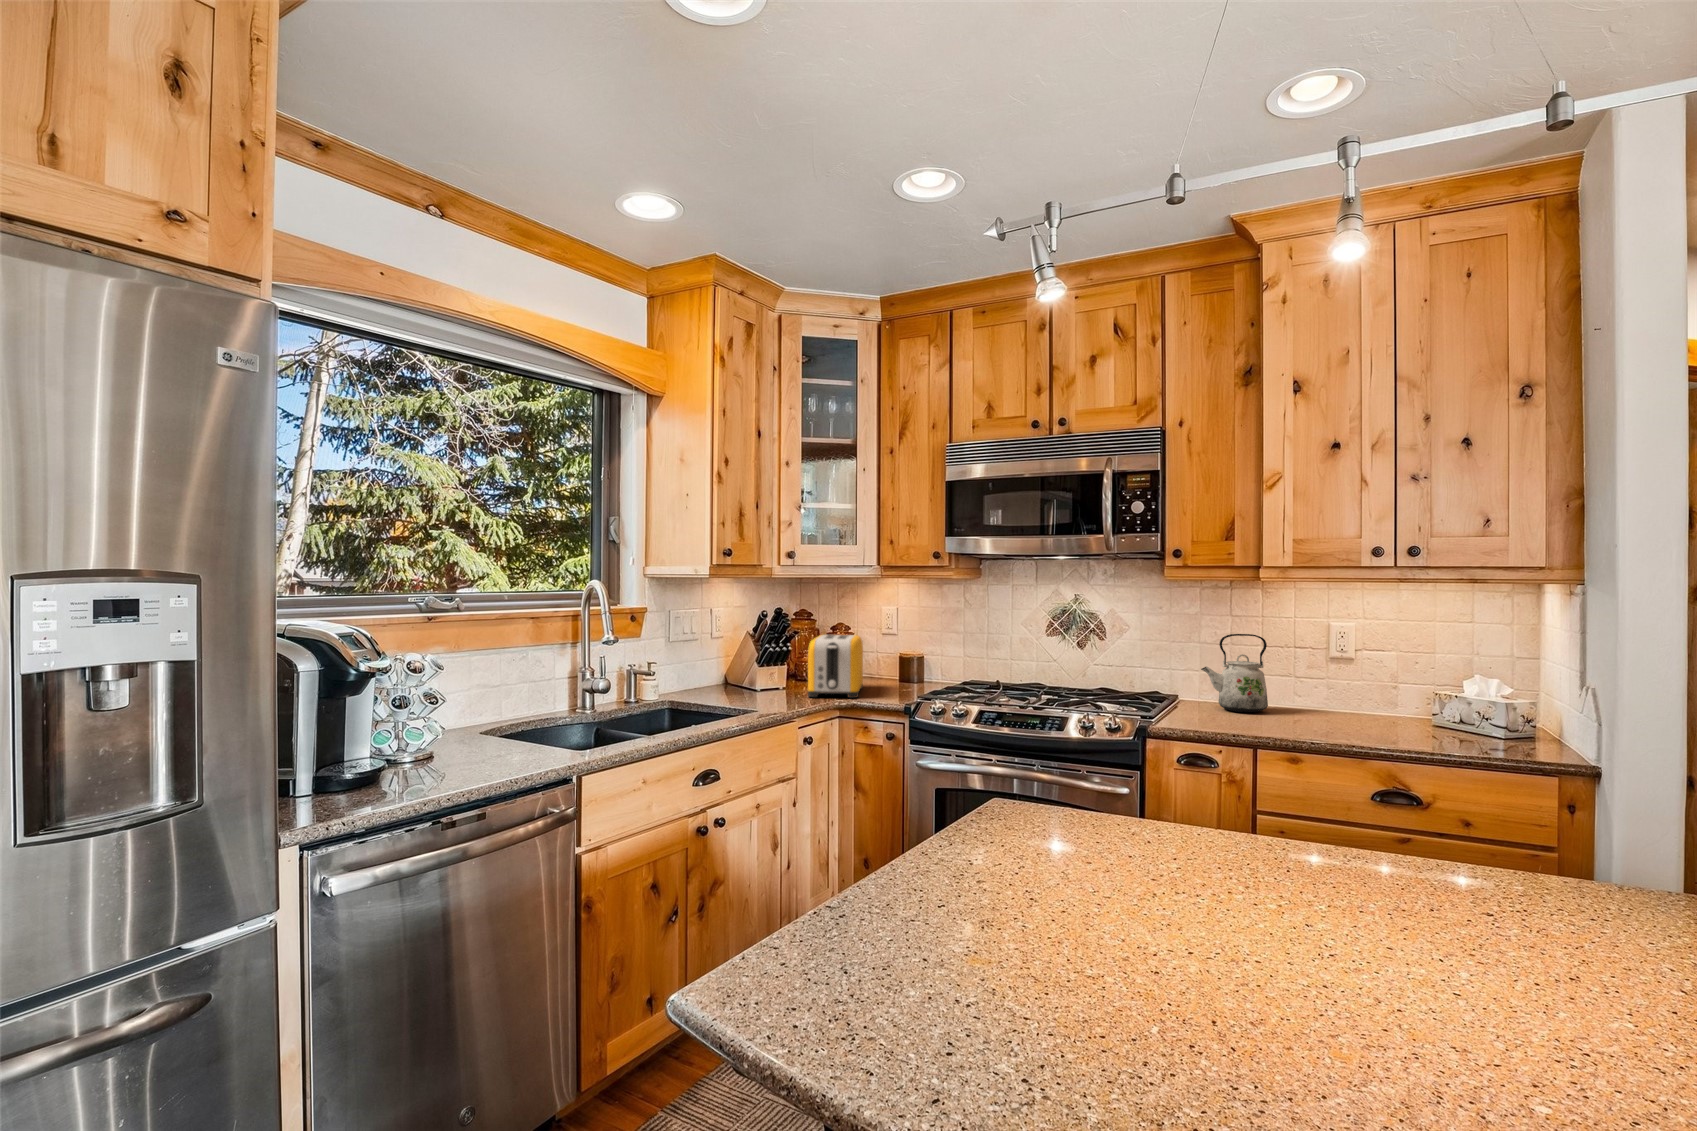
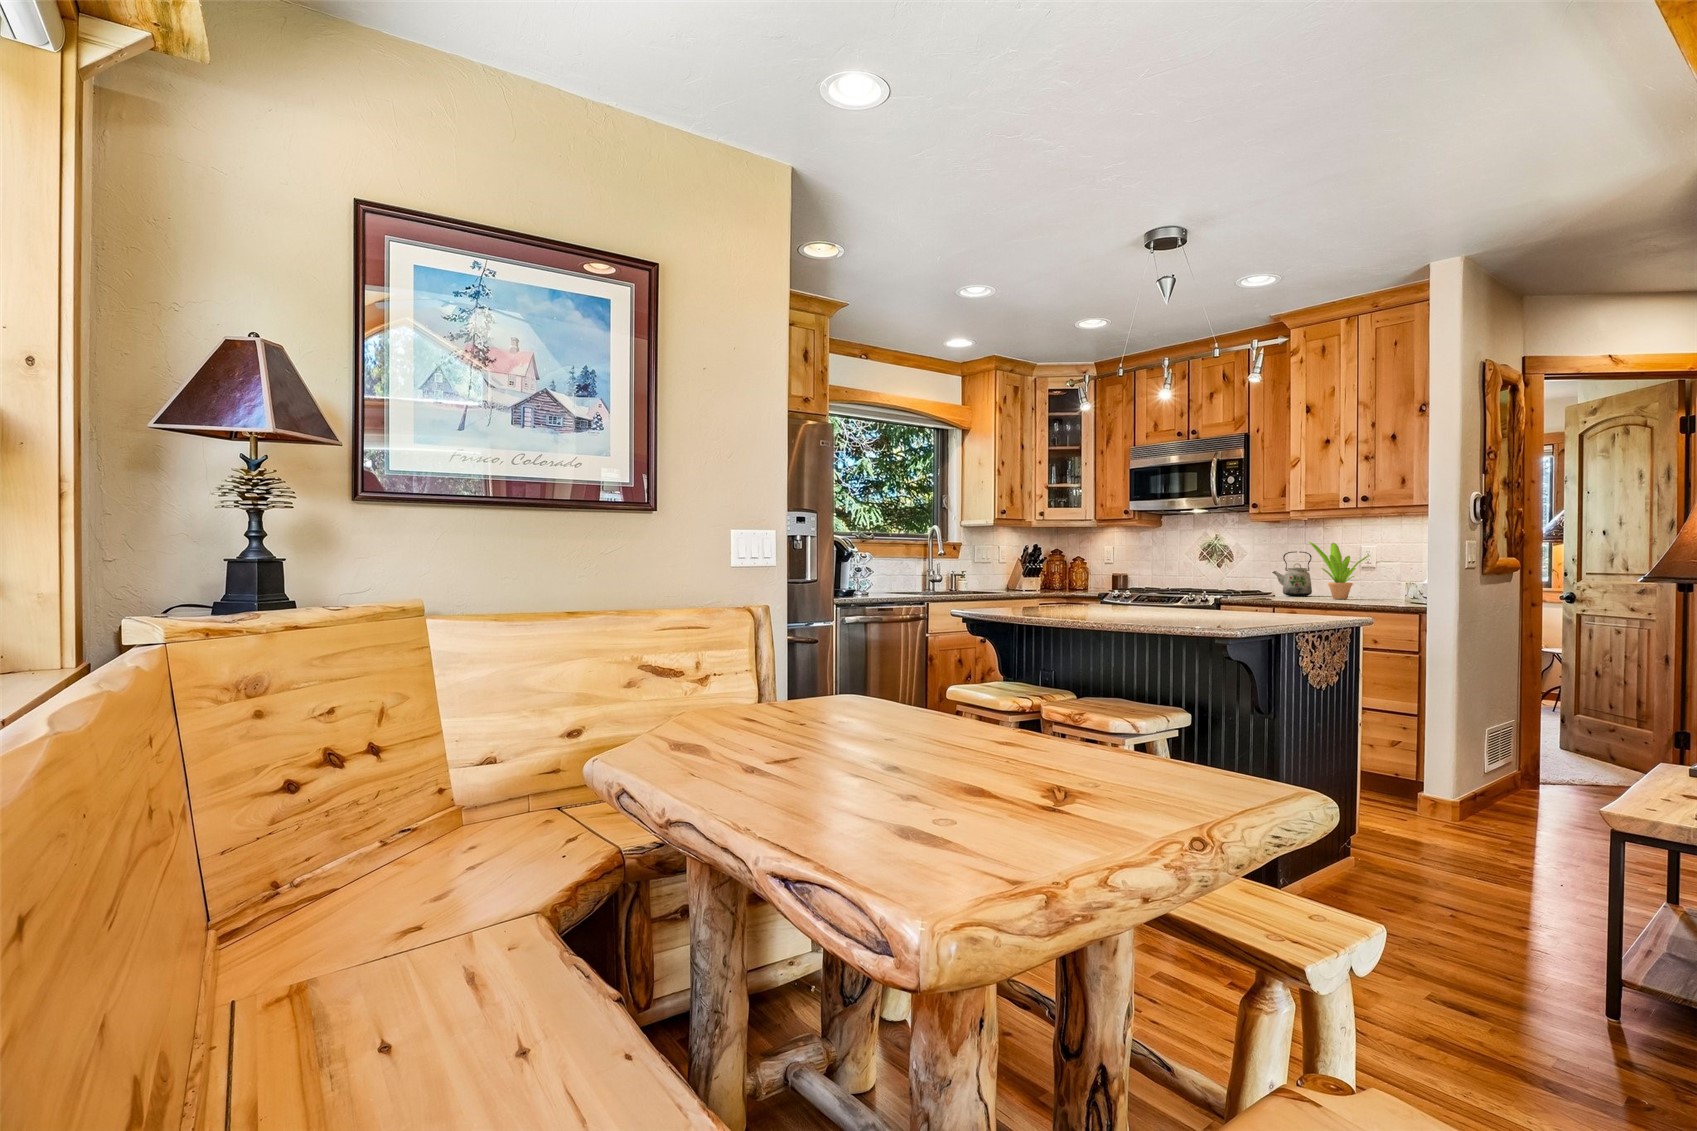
potted plant: none [1307,623,1404,730] -> present [1309,542,1370,599]
toaster: present [808,635,863,698] -> none [1047,560,1084,591]

